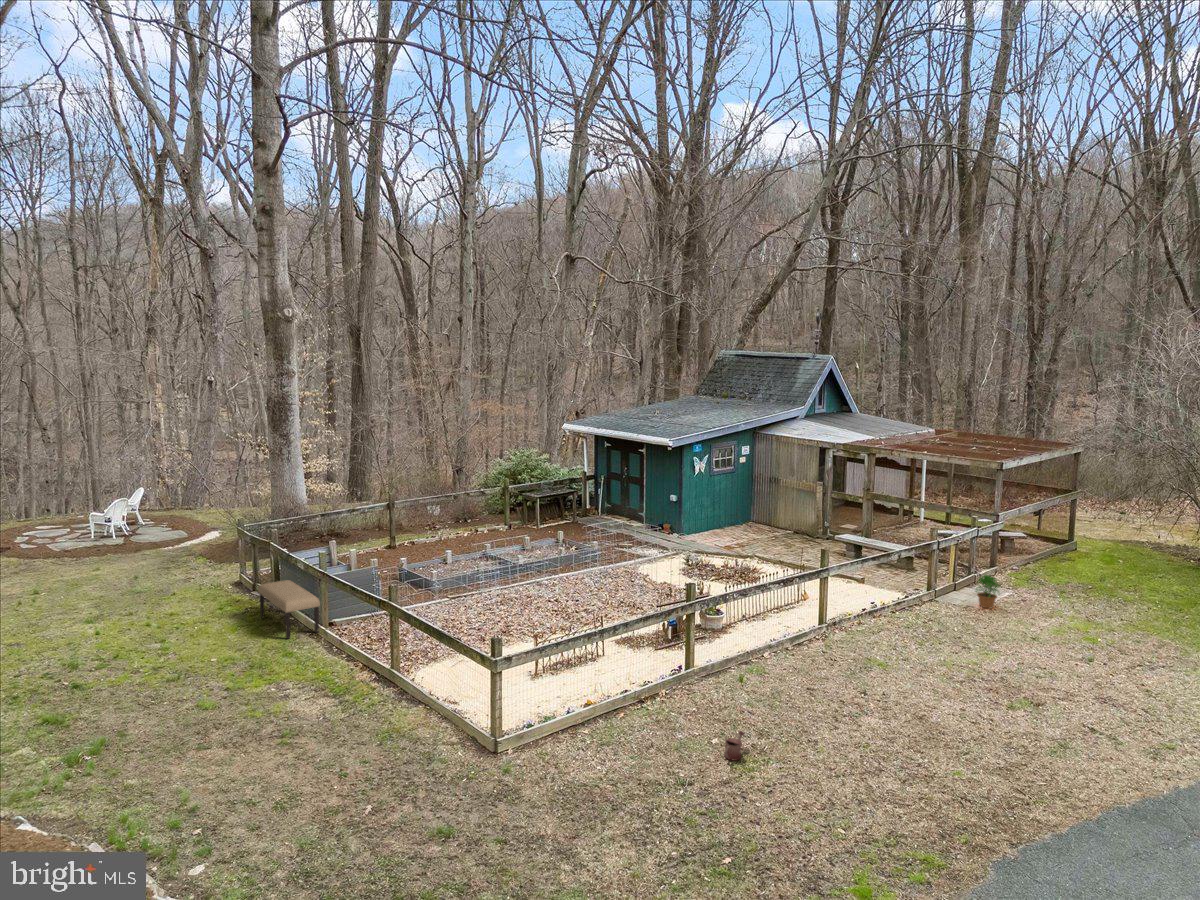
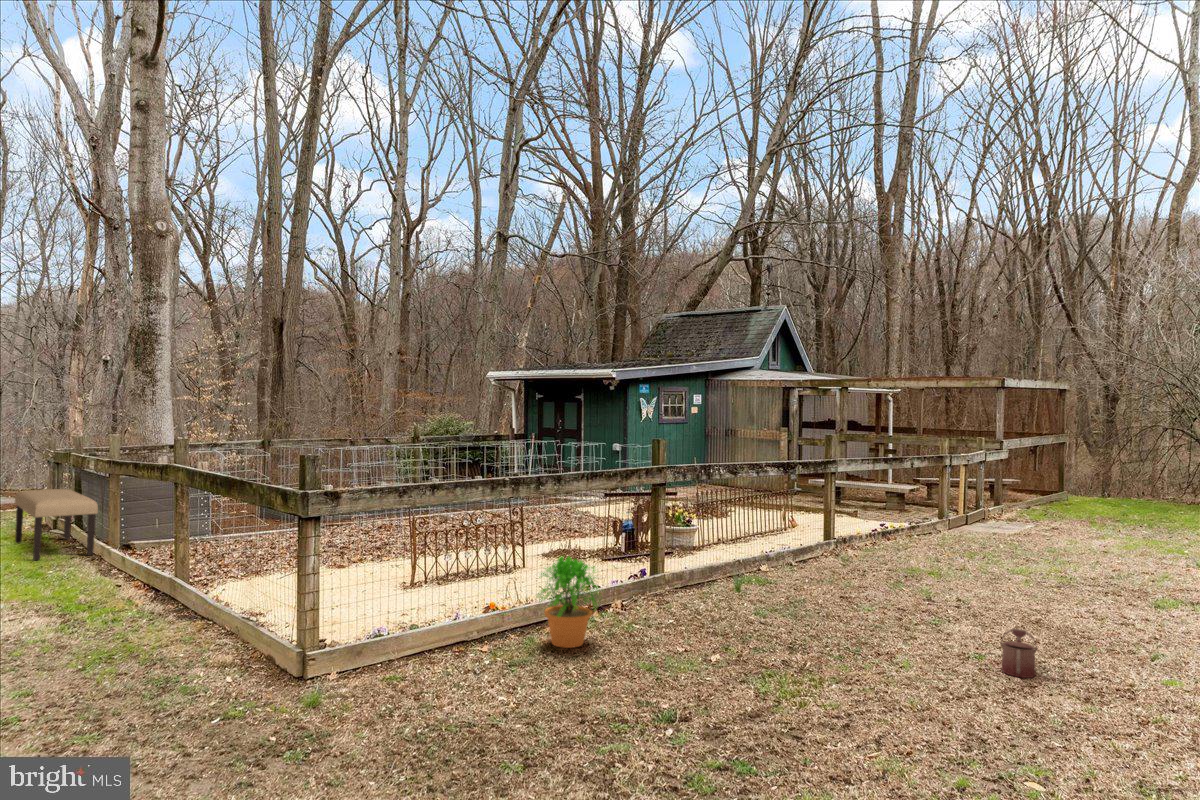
potted plant: present [975,575,1000,608] -> present [538,556,599,648]
watering can: present [725,731,745,761] -> present [1000,628,1038,678]

